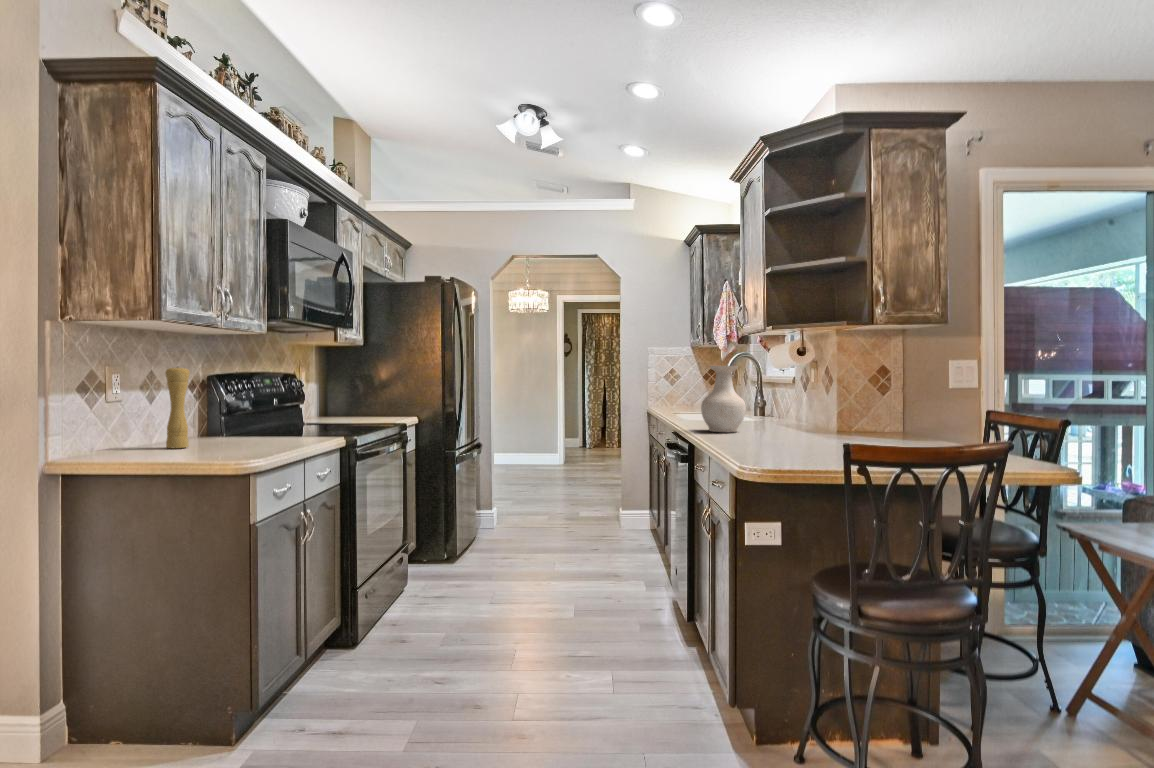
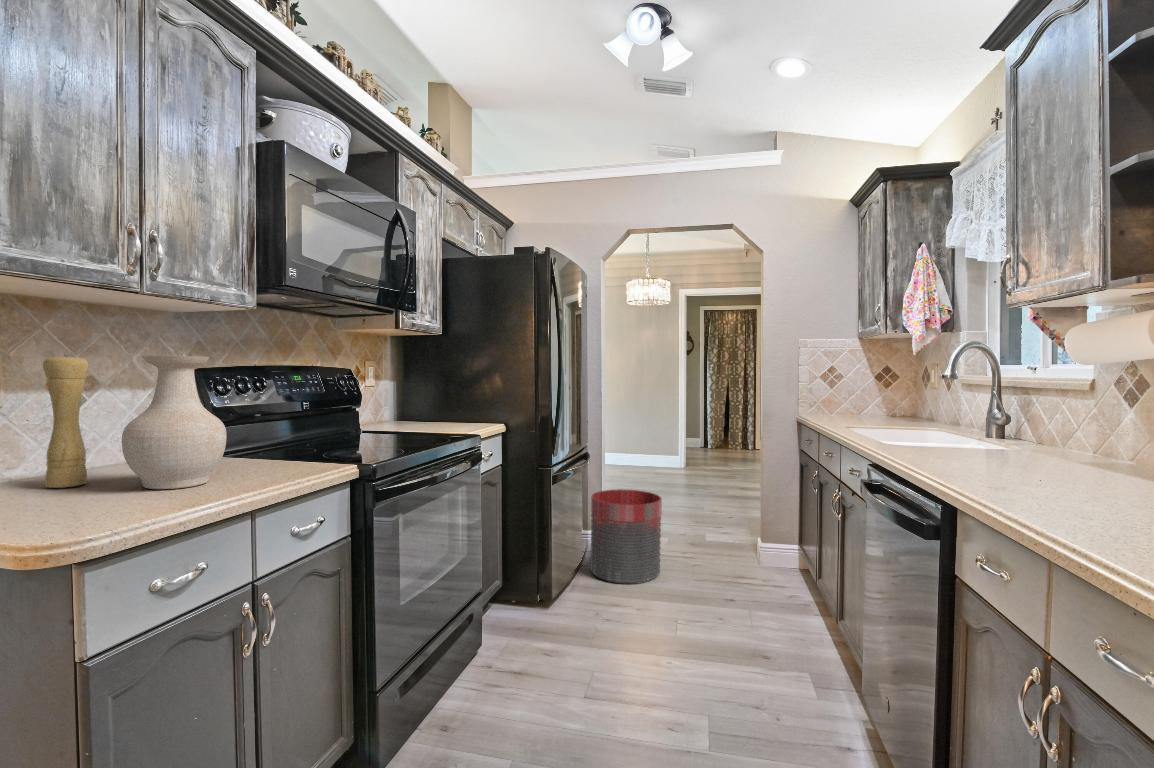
vase: present [701,366,746,432] -> present [121,355,227,489]
trash can: none [484,473,542,546] -> present [590,489,662,584]

